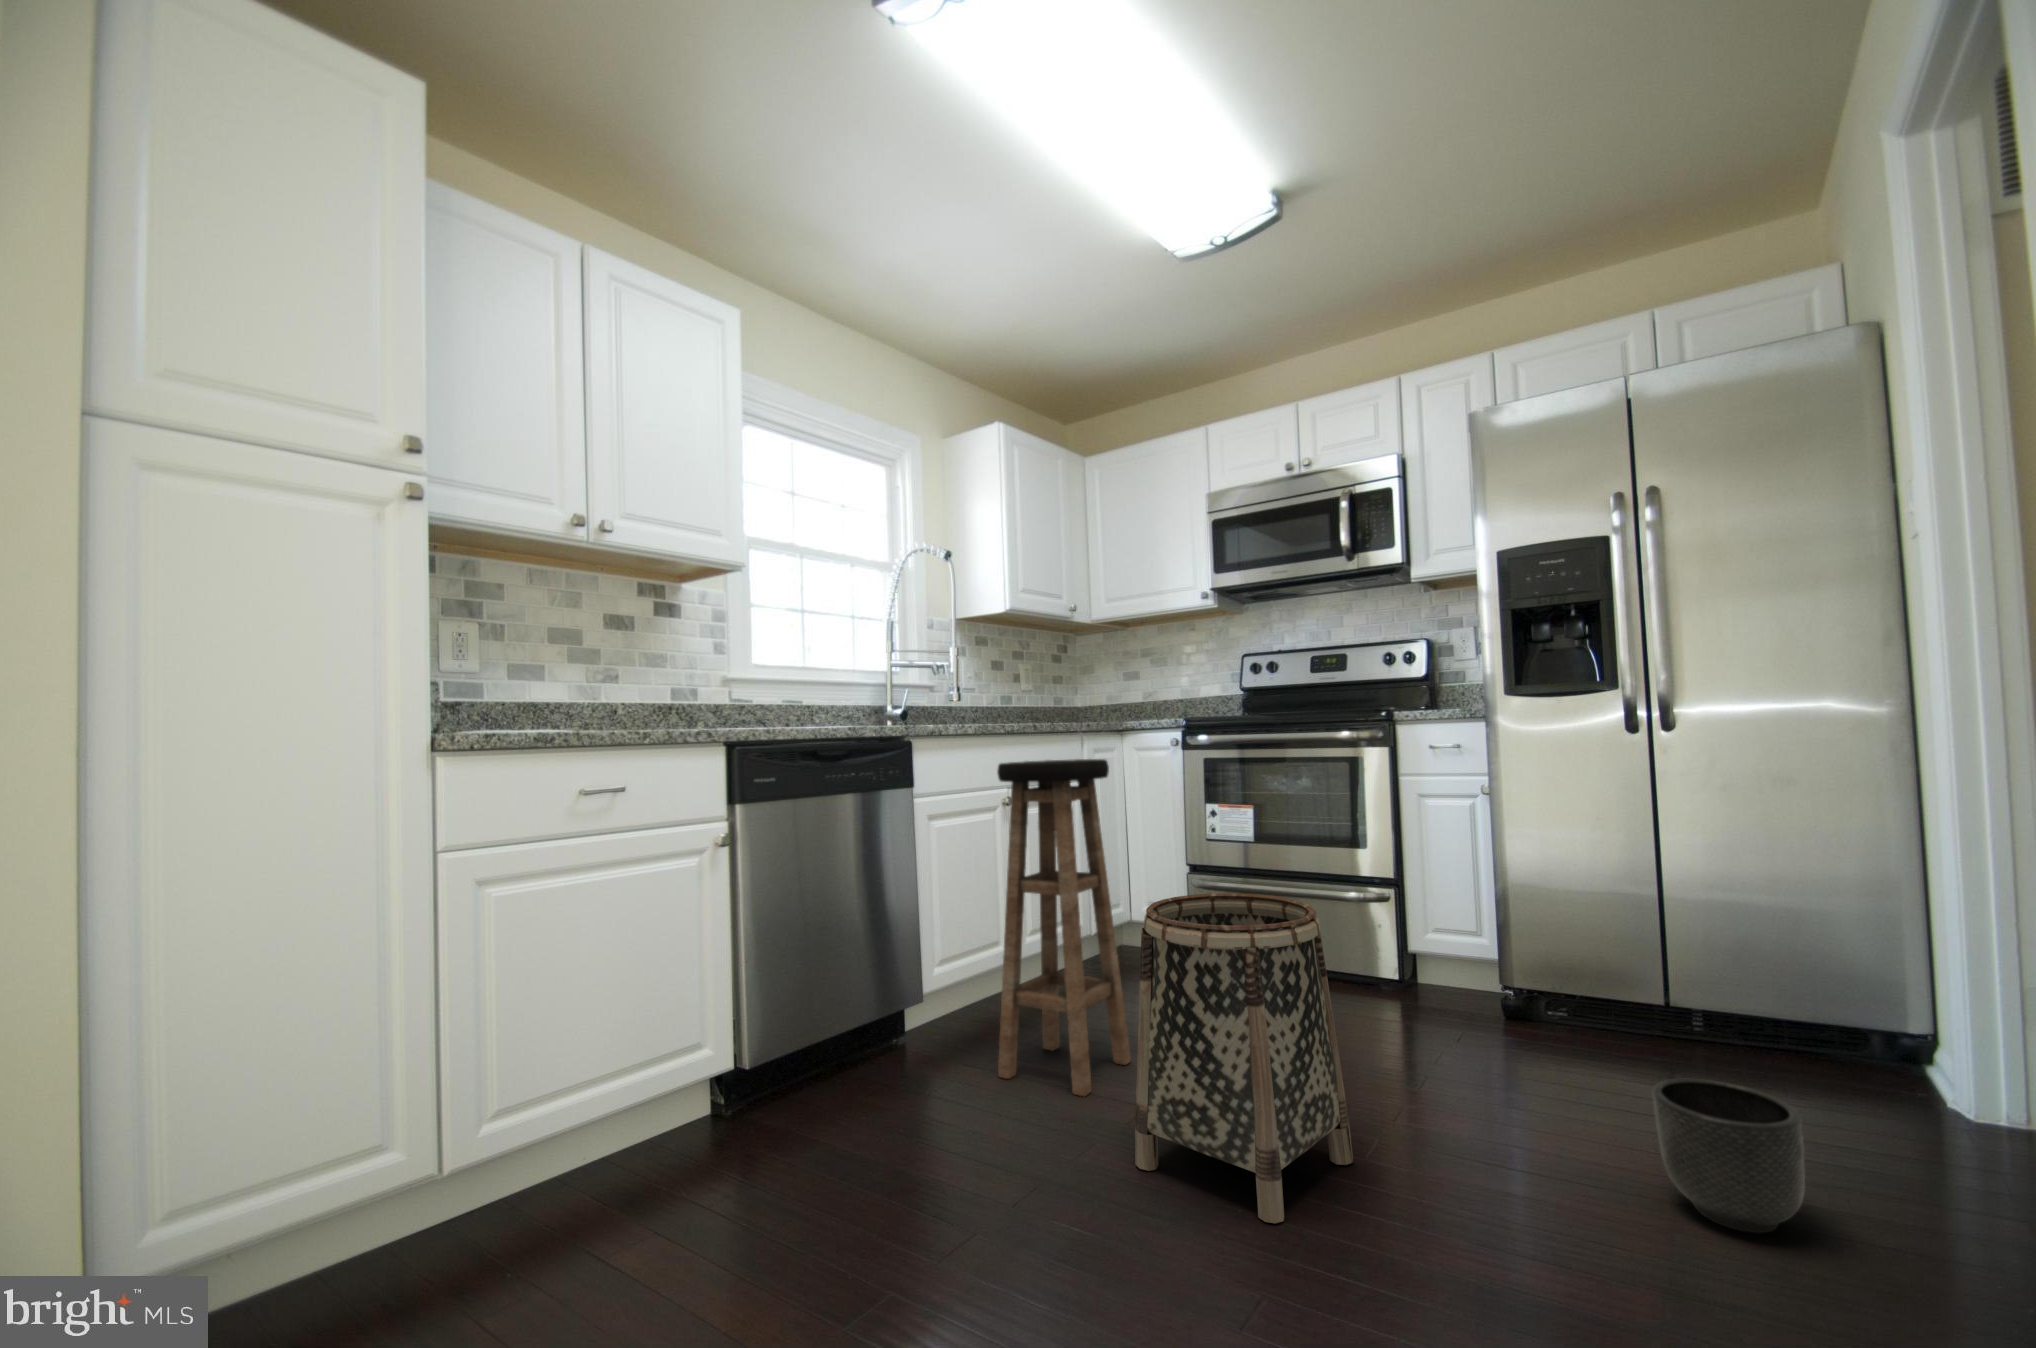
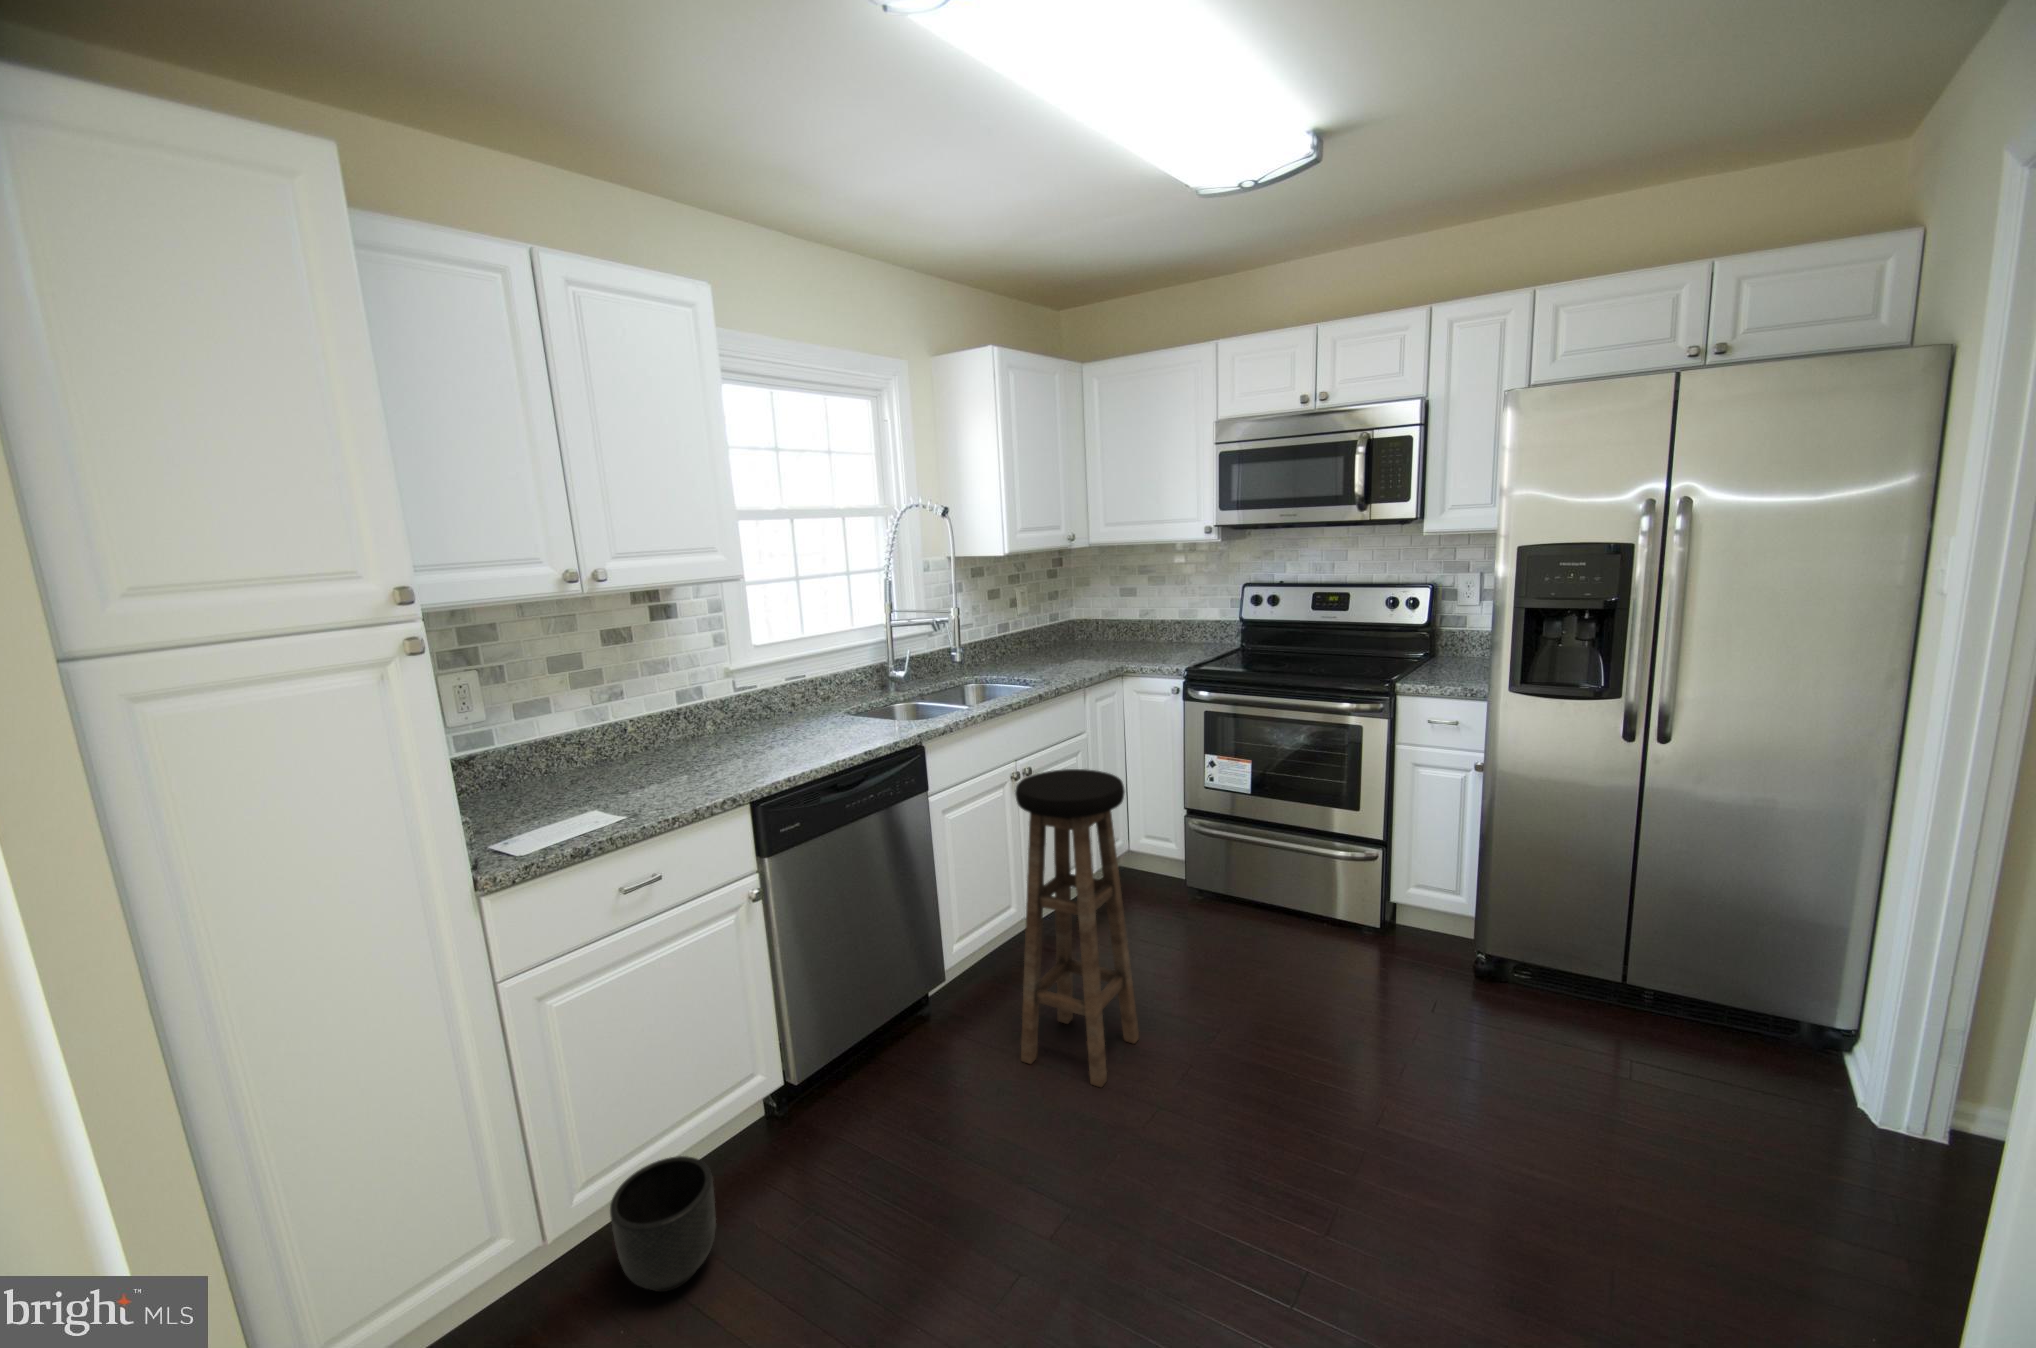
basket: present [1135,893,1353,1223] -> none [1153,939,1341,1252]
planter: present [1652,1079,1805,1233] -> present [610,1156,716,1292]

